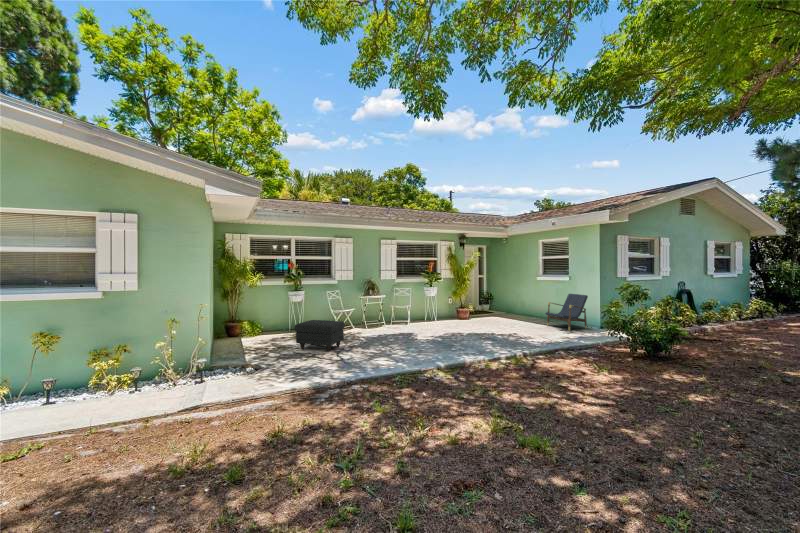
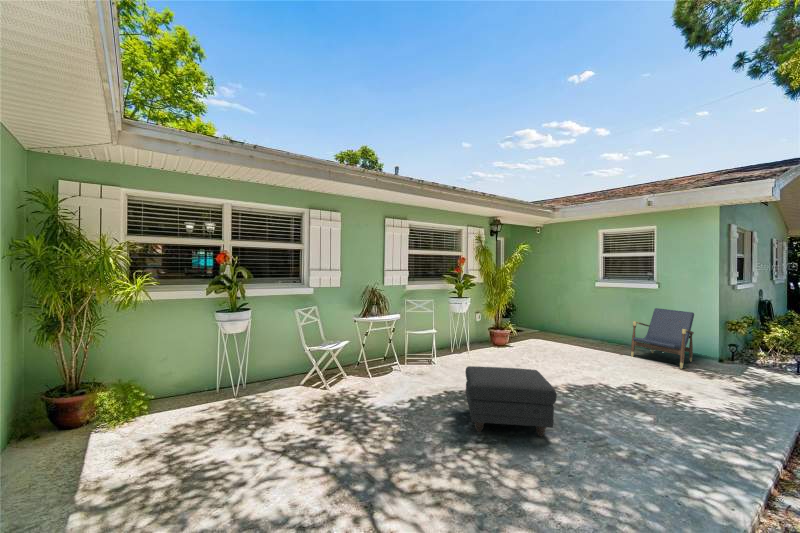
ottoman: present [295,320,345,351] -> present [465,366,557,436]

